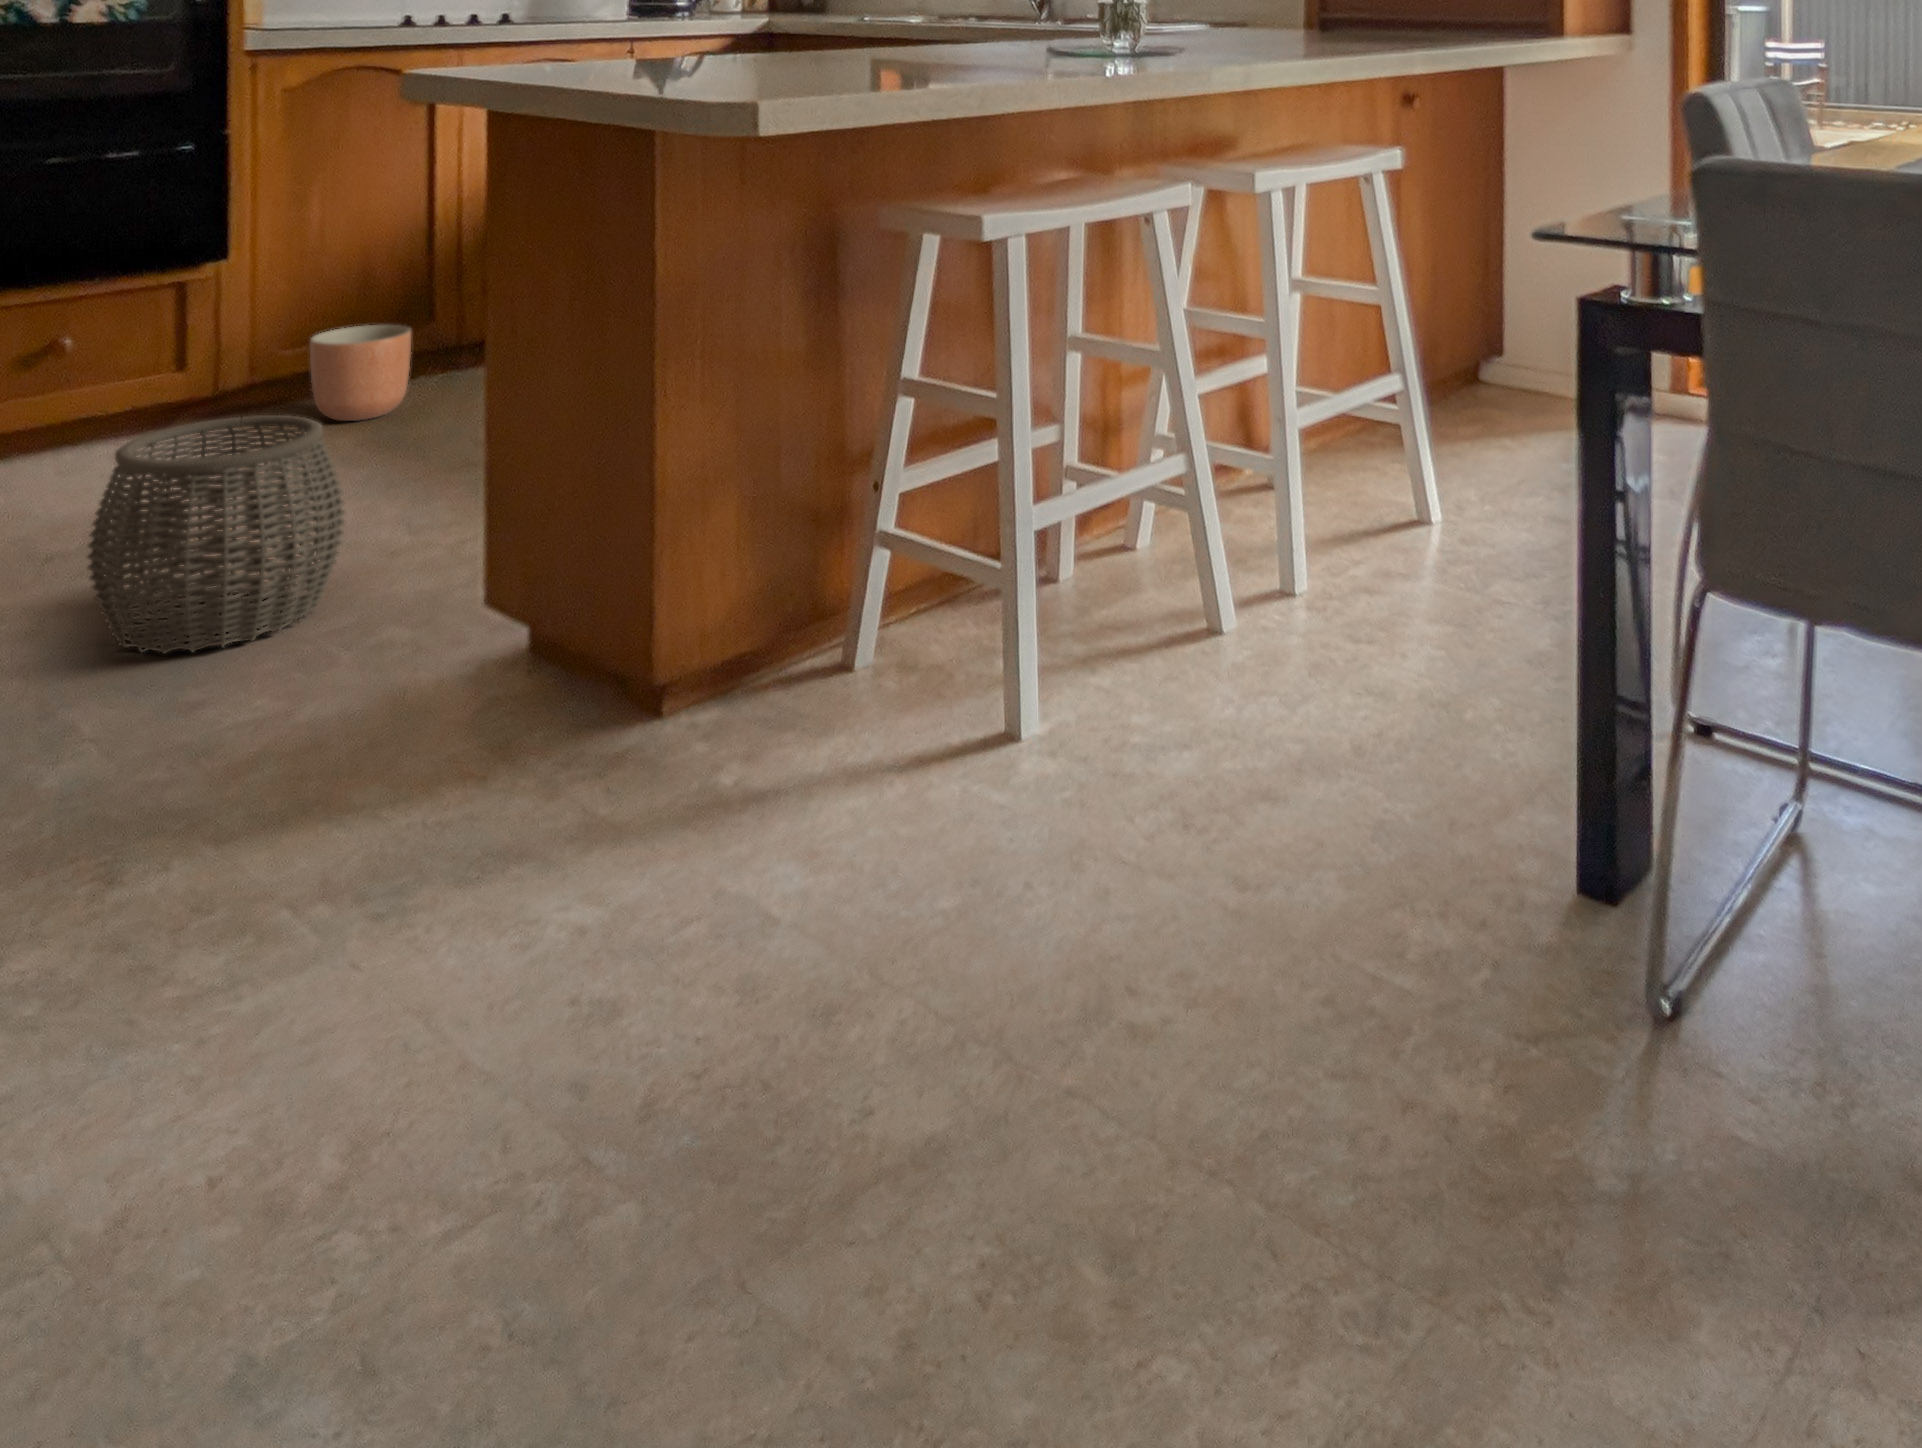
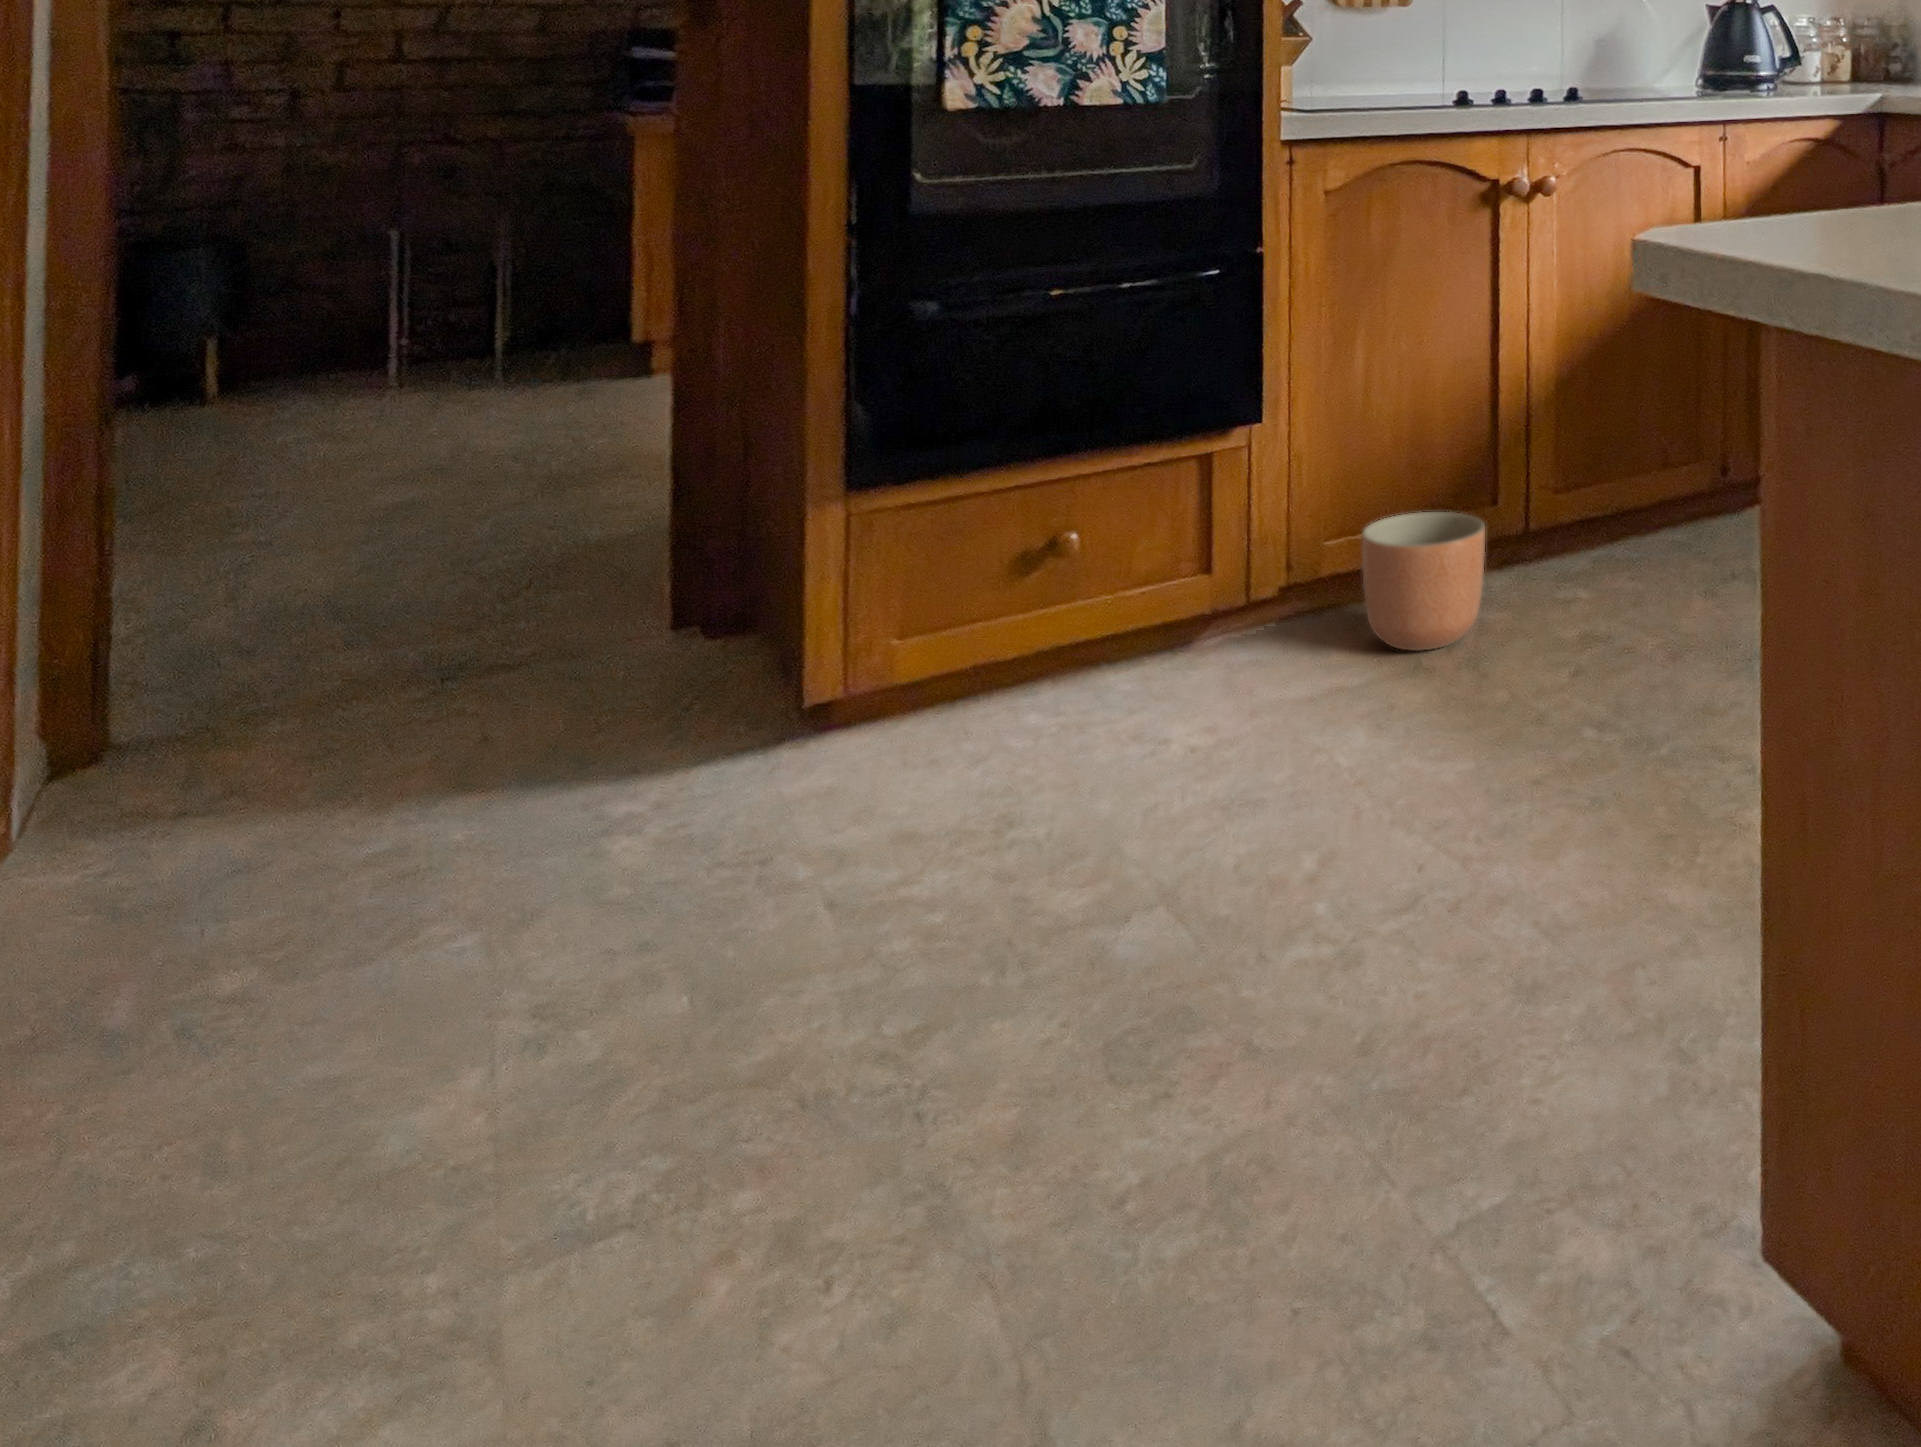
woven basket: present [87,415,346,654] -> none [1095,751,1472,1208]

